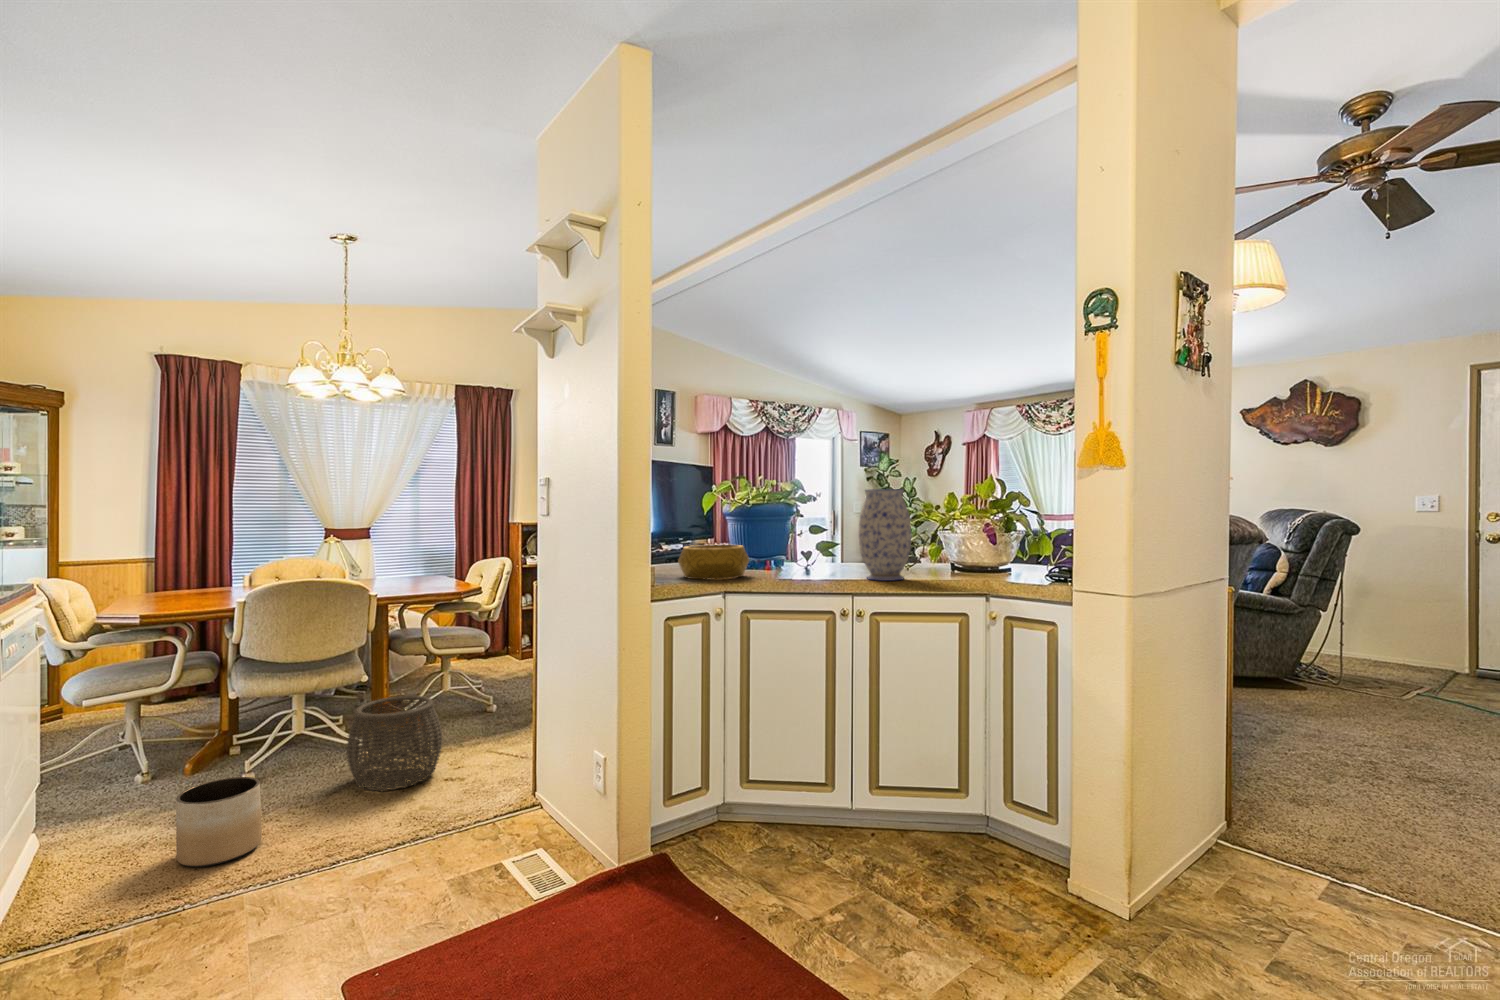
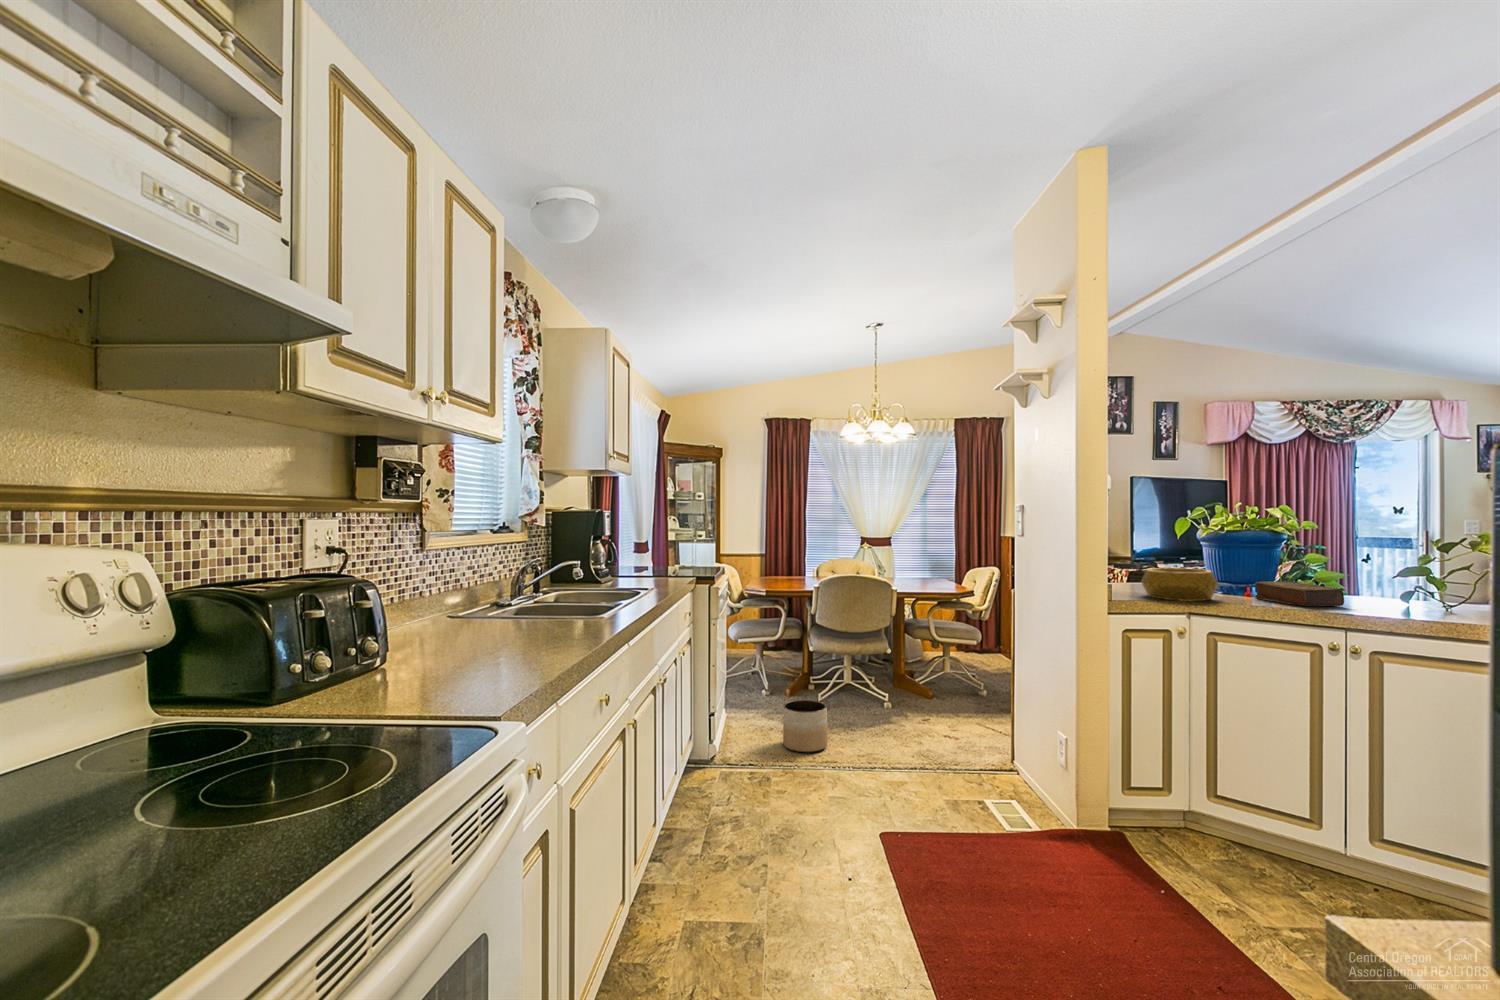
vase: present [859,489,911,581] -> none [1353,521,1429,619]
book: none [776,552,847,575] -> present [1255,581,1344,606]
woven basket: present [346,696,443,791] -> none [877,666,943,735]

